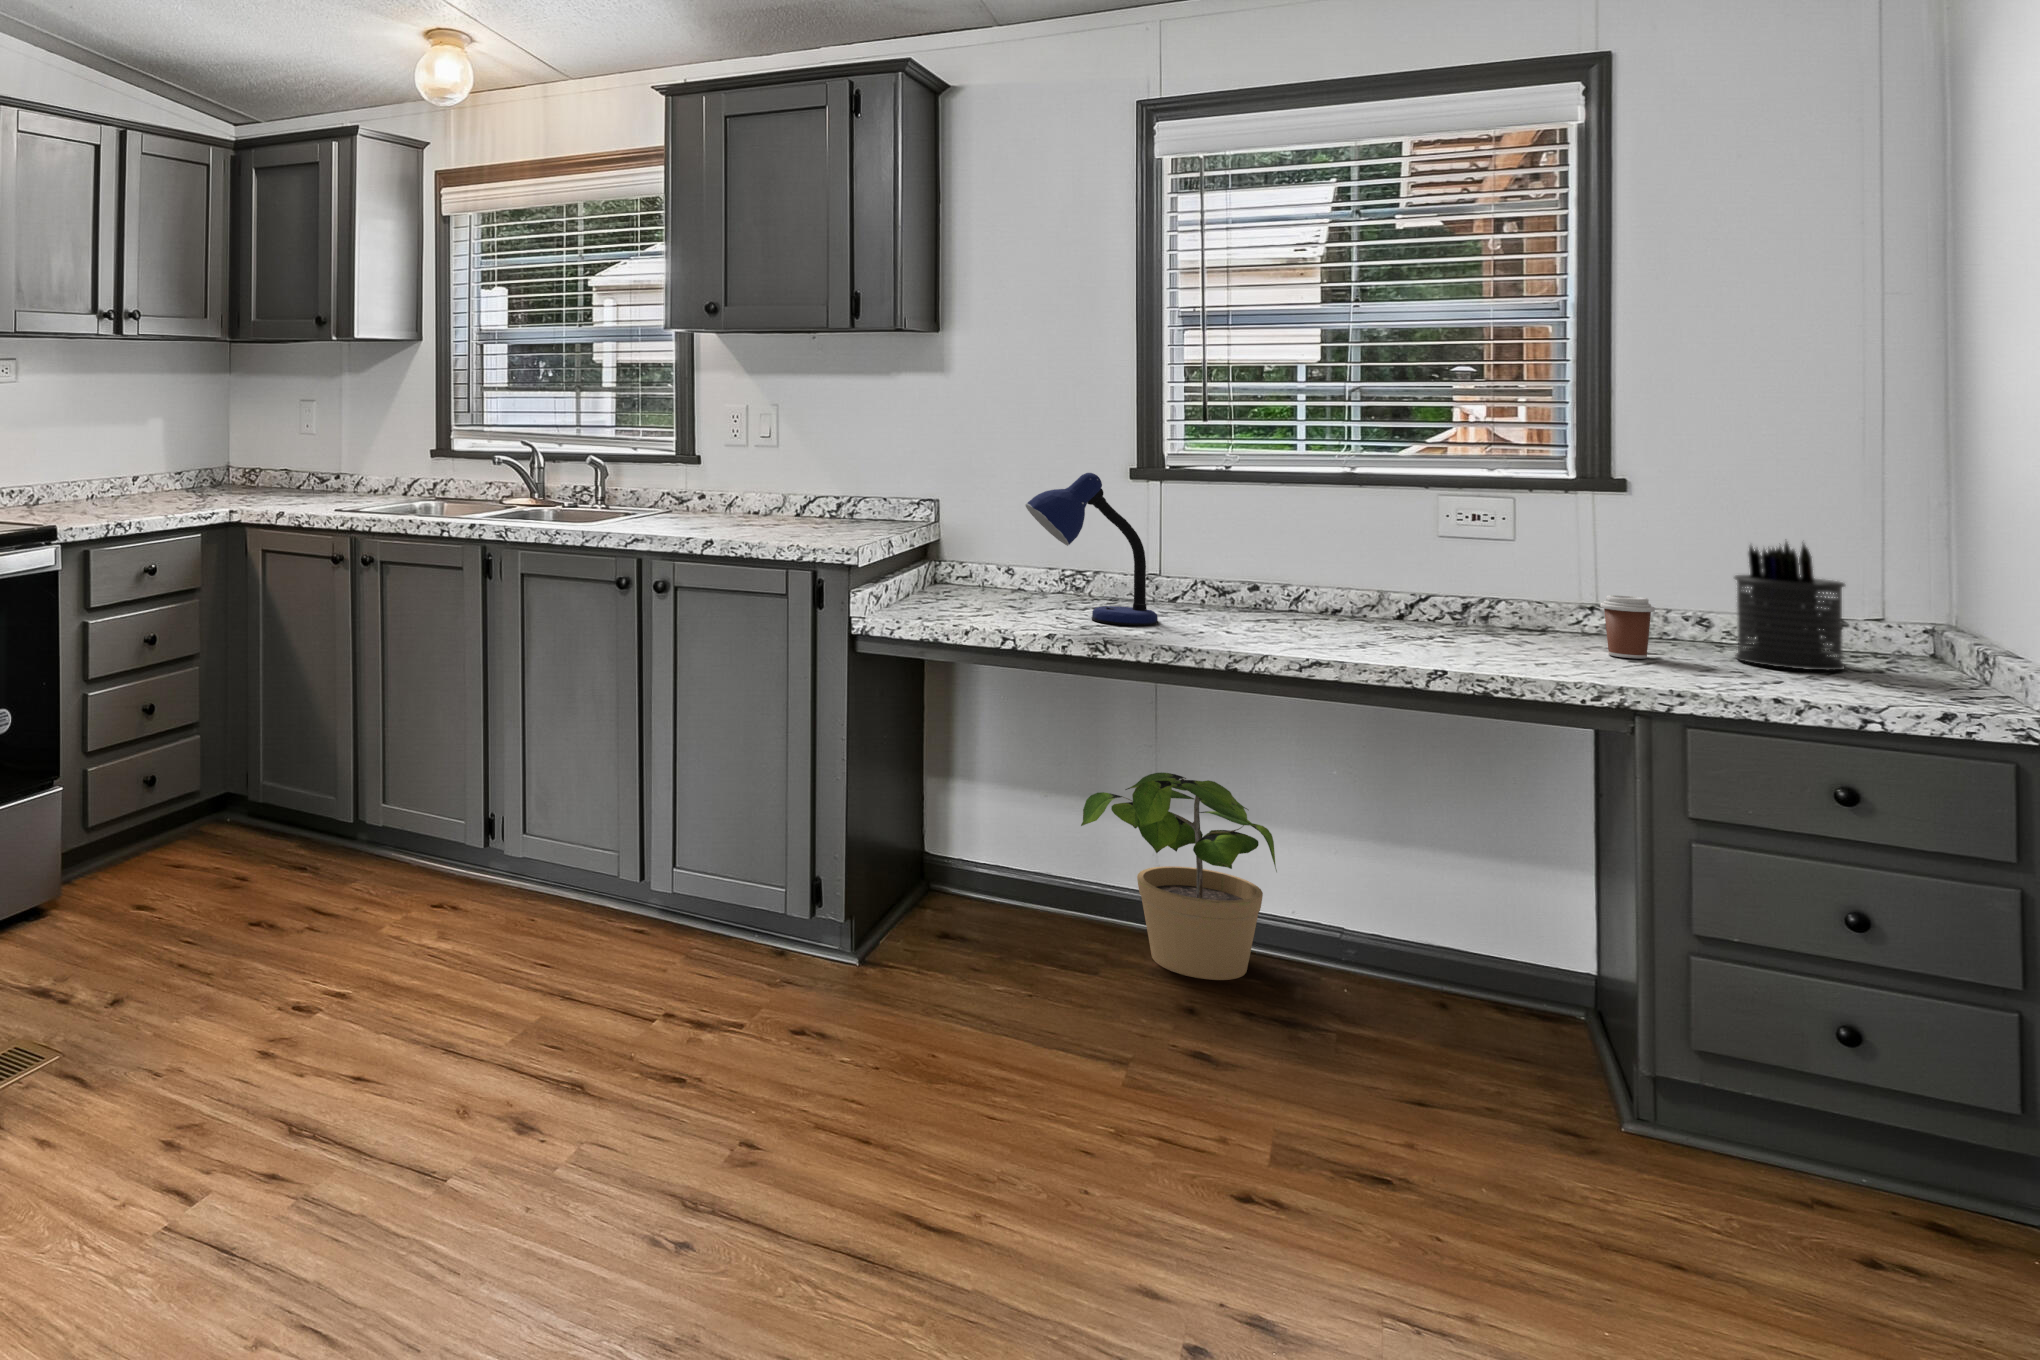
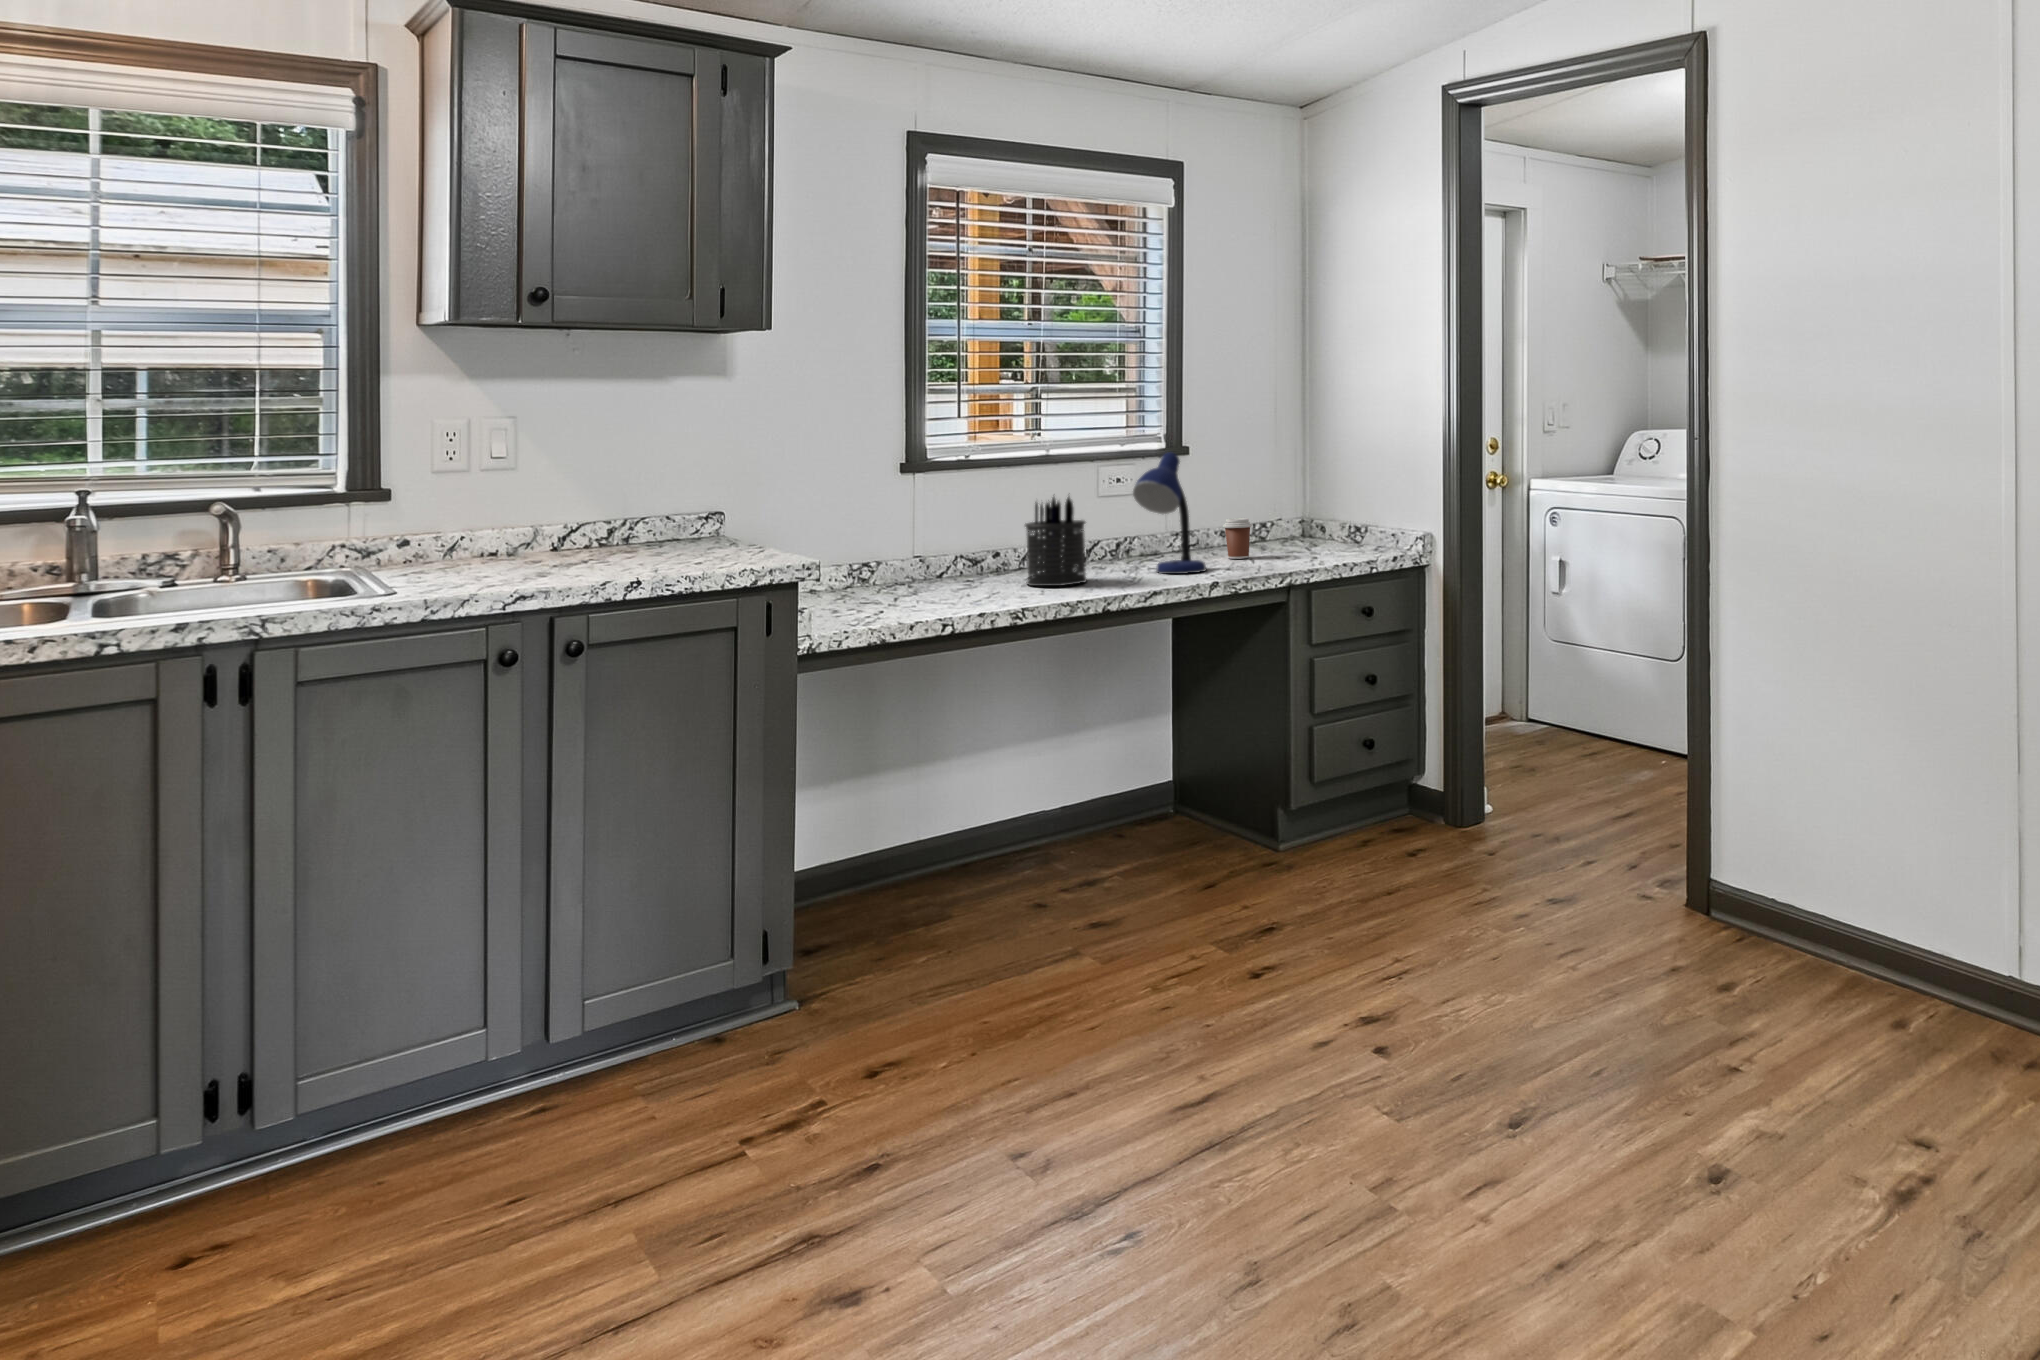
desk lamp: present [1025,473,1158,626] -> present [1133,452,1206,574]
pen holder: present [1734,542,1845,670] -> present [1025,497,1087,586]
potted plant: present [1081,772,1277,980] -> none [910,715,1093,897]

